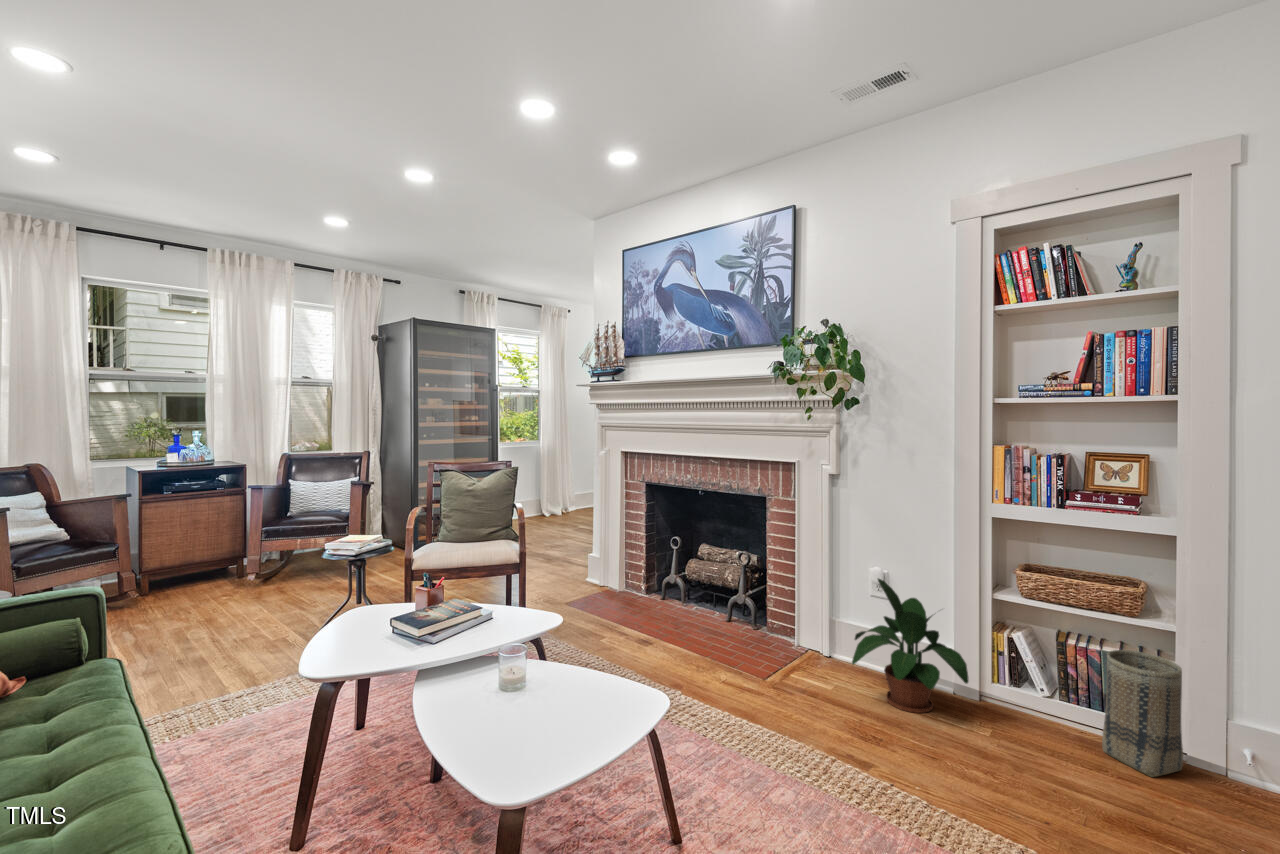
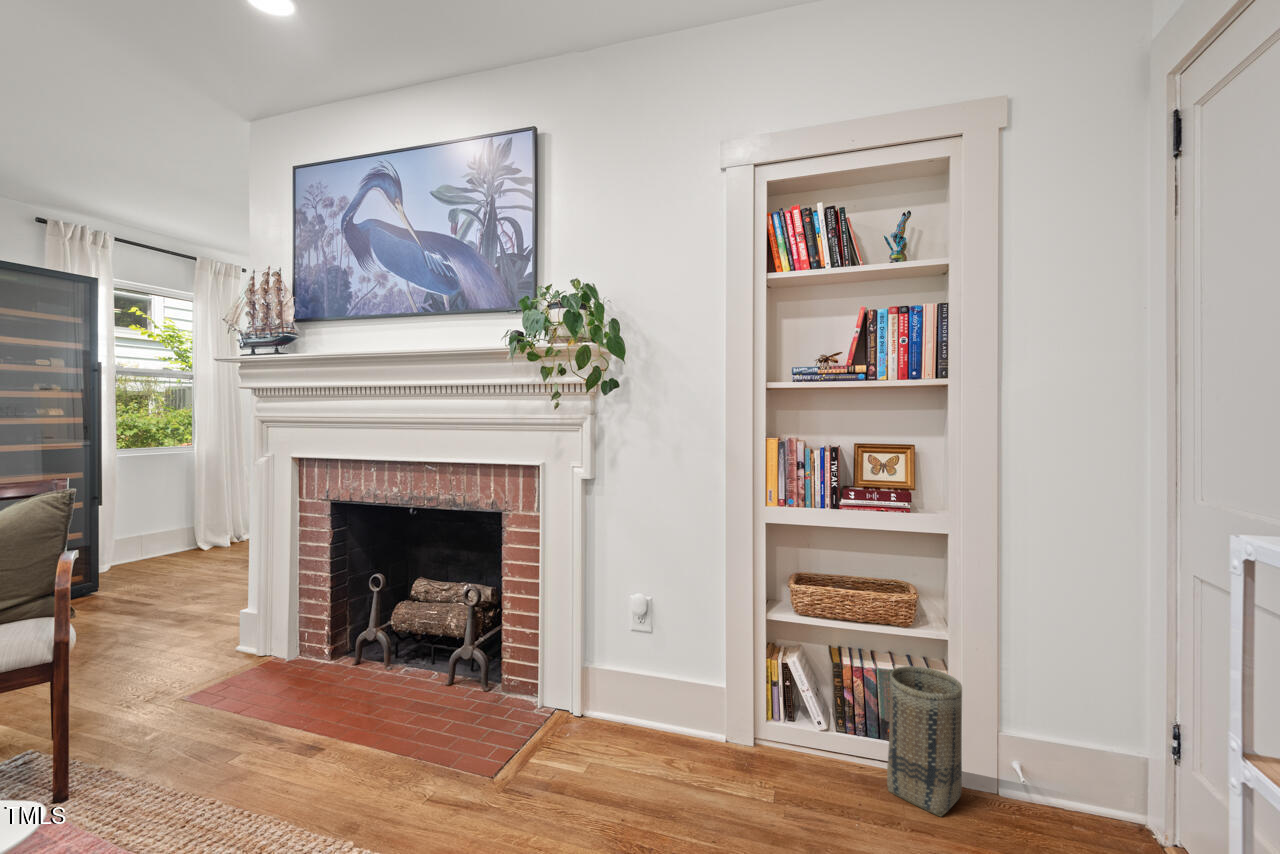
potted plant: present [852,579,968,713] -> none [612,613,753,787]

